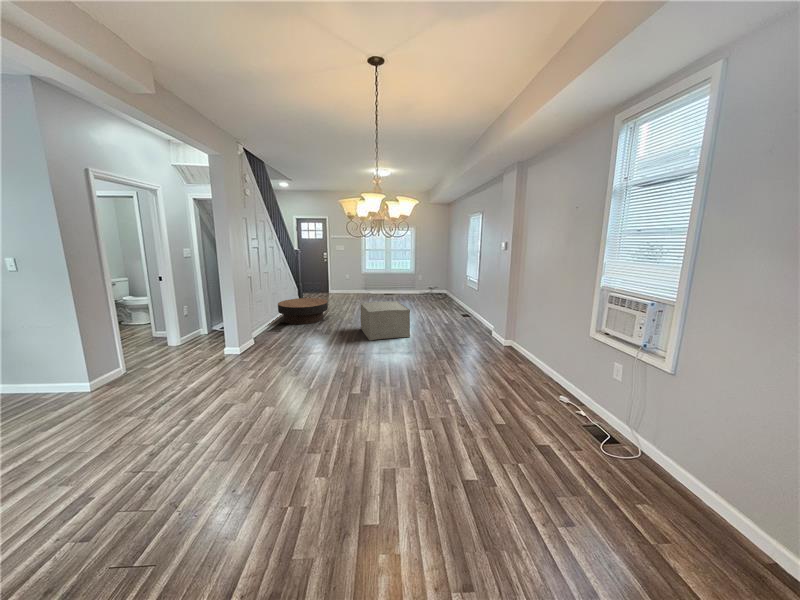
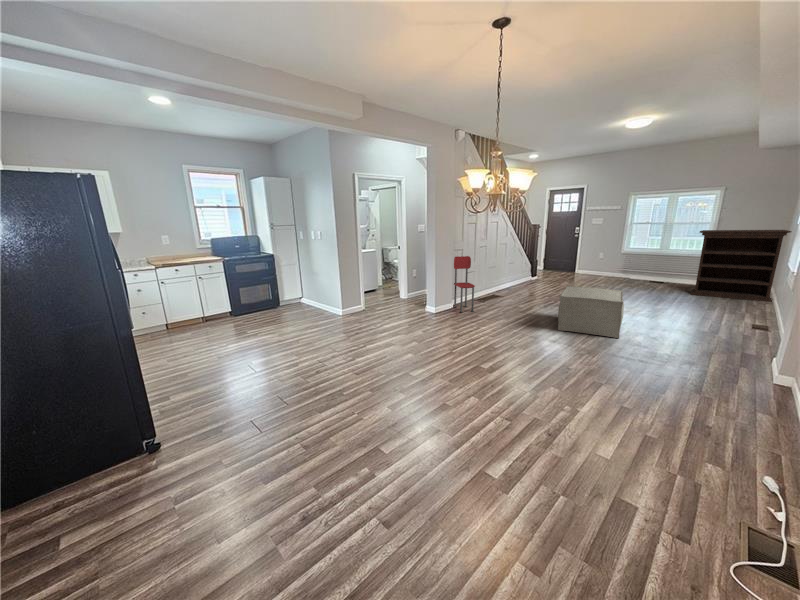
bookshelf: none [406,257,447,299] -> present [691,230,792,302]
dining chair: none [250,283,281,344] -> present [454,256,475,312]
coffee table: present [278,298,328,324] -> none [490,276,543,302]

